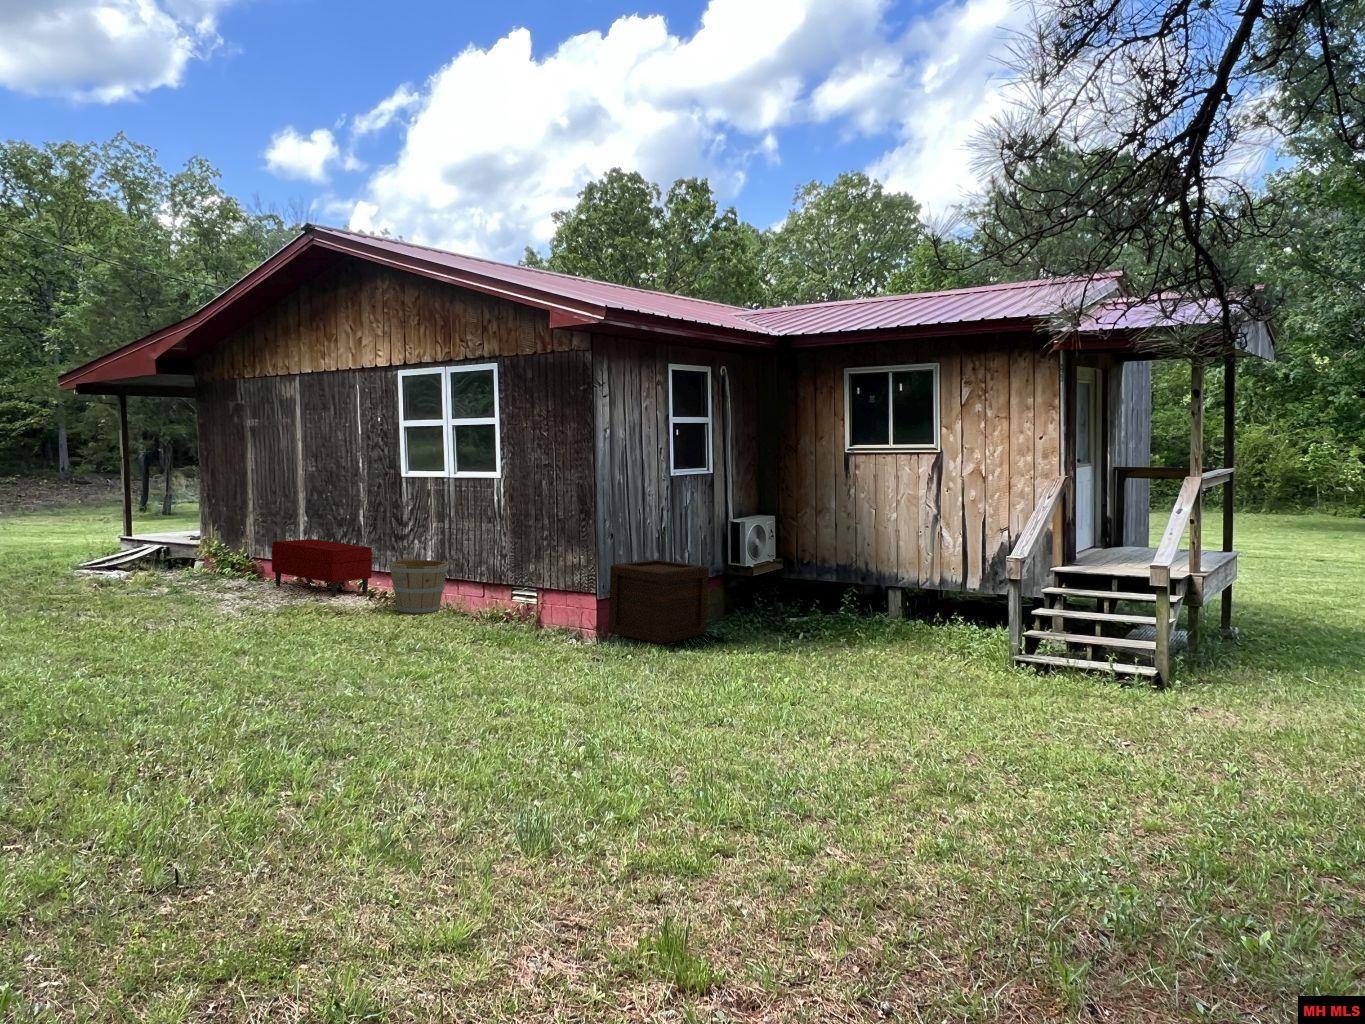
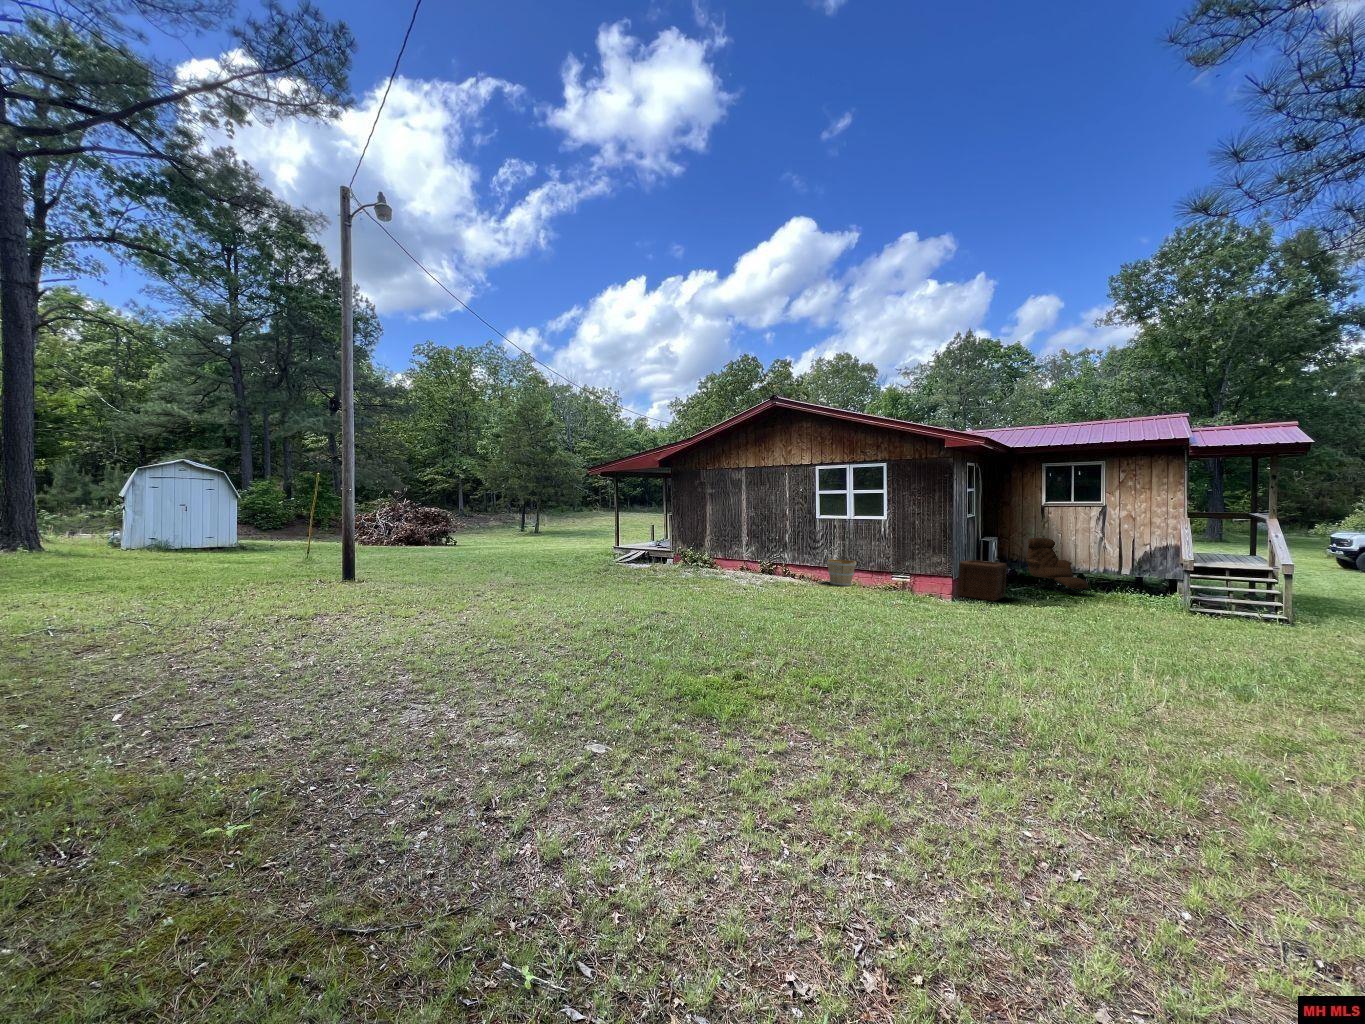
lounge chair: none [807,516,893,630] -> present [1026,538,1089,596]
bench: present [272,539,372,597] -> none [744,549,797,578]

